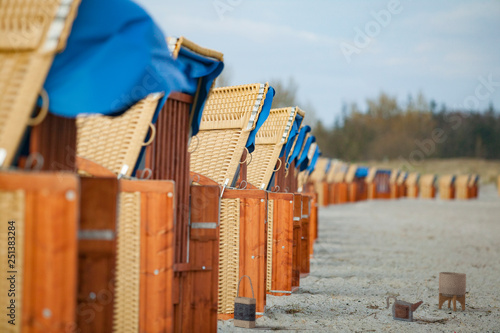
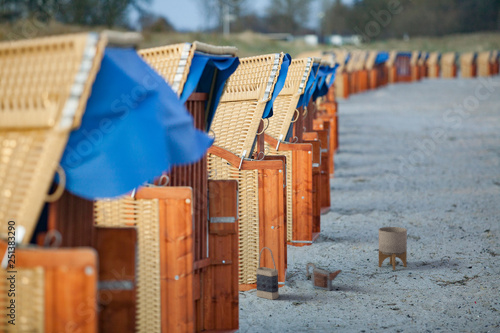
planter: present [439,272,466,311] -> present [379,227,407,270]
watering can: present [386,296,423,321] -> present [306,263,341,291]

